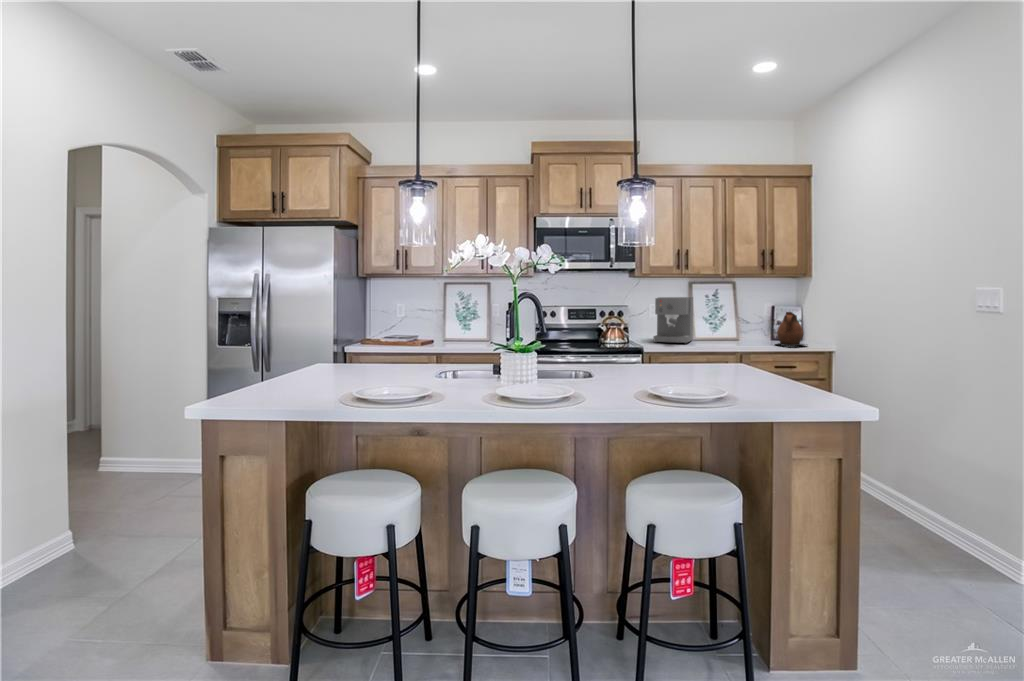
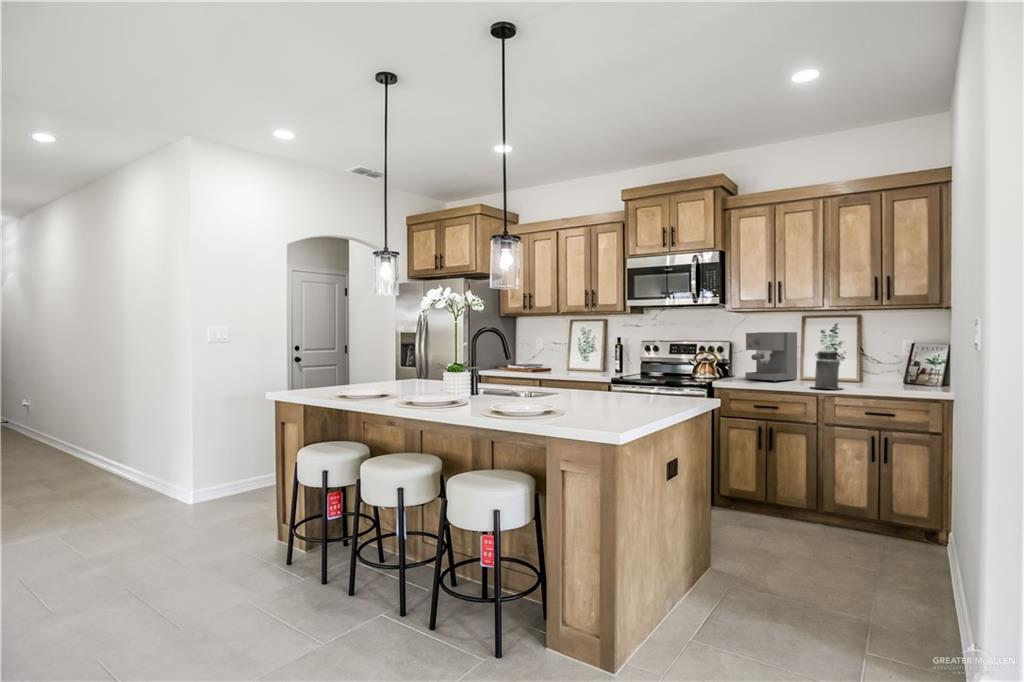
canister: none [726,310,754,348] -> present [813,346,843,389]
ceramic pitcher: present [775,312,804,346] -> none [880,349,925,391]

